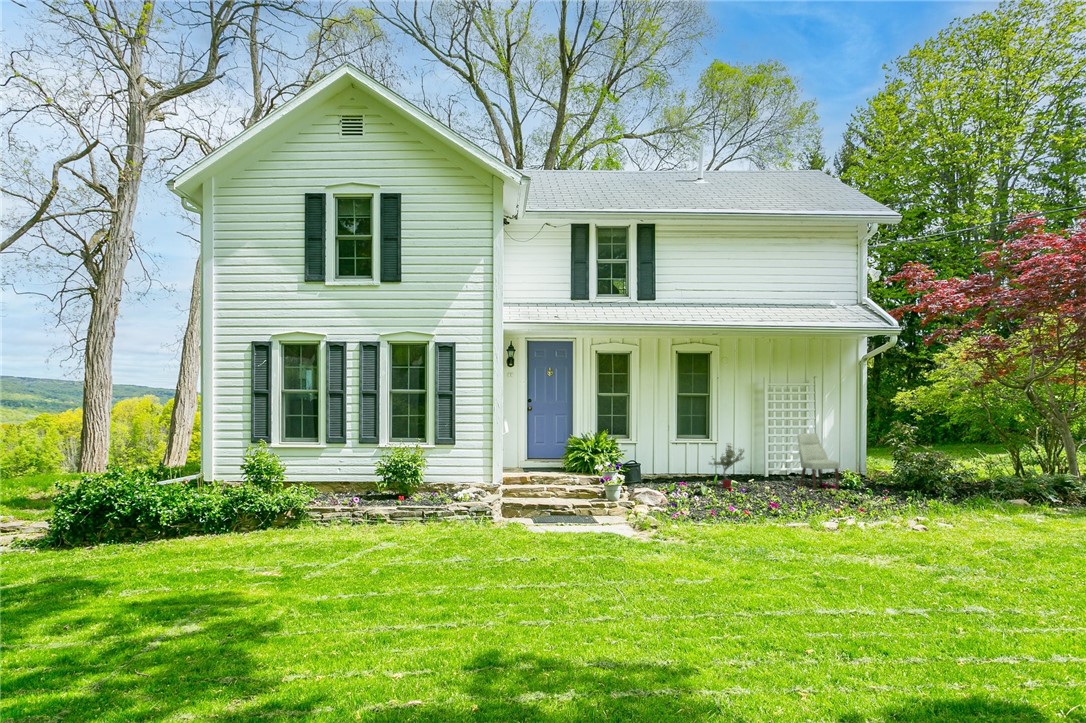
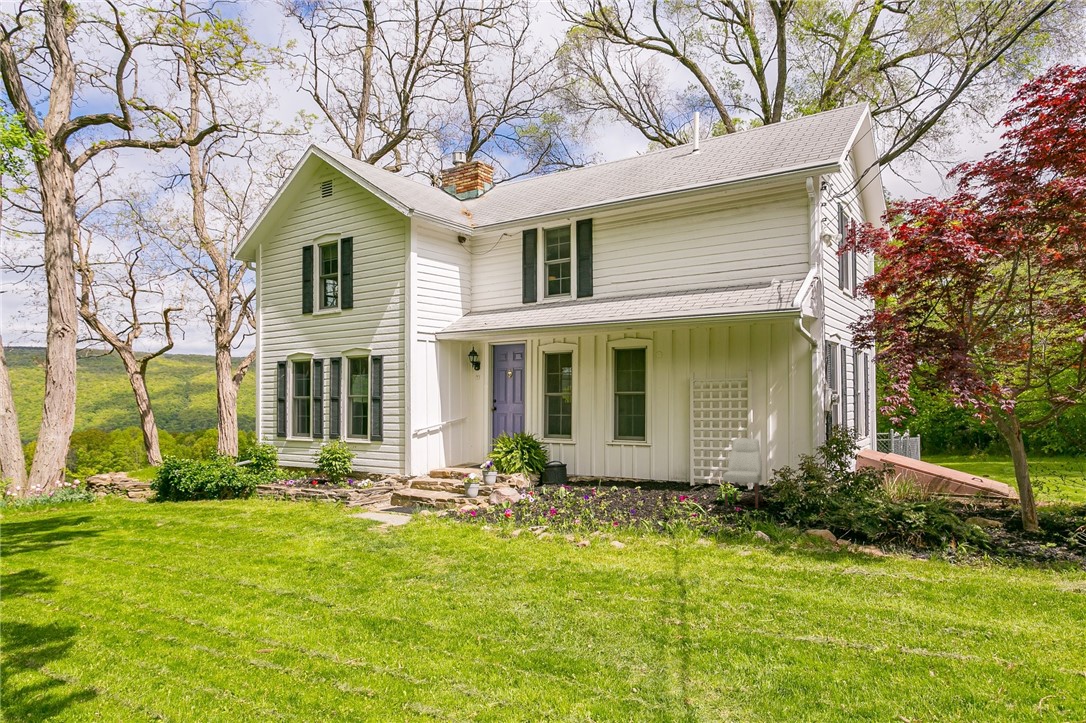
potted tree: present [709,443,744,488] -> none [630,446,667,496]

